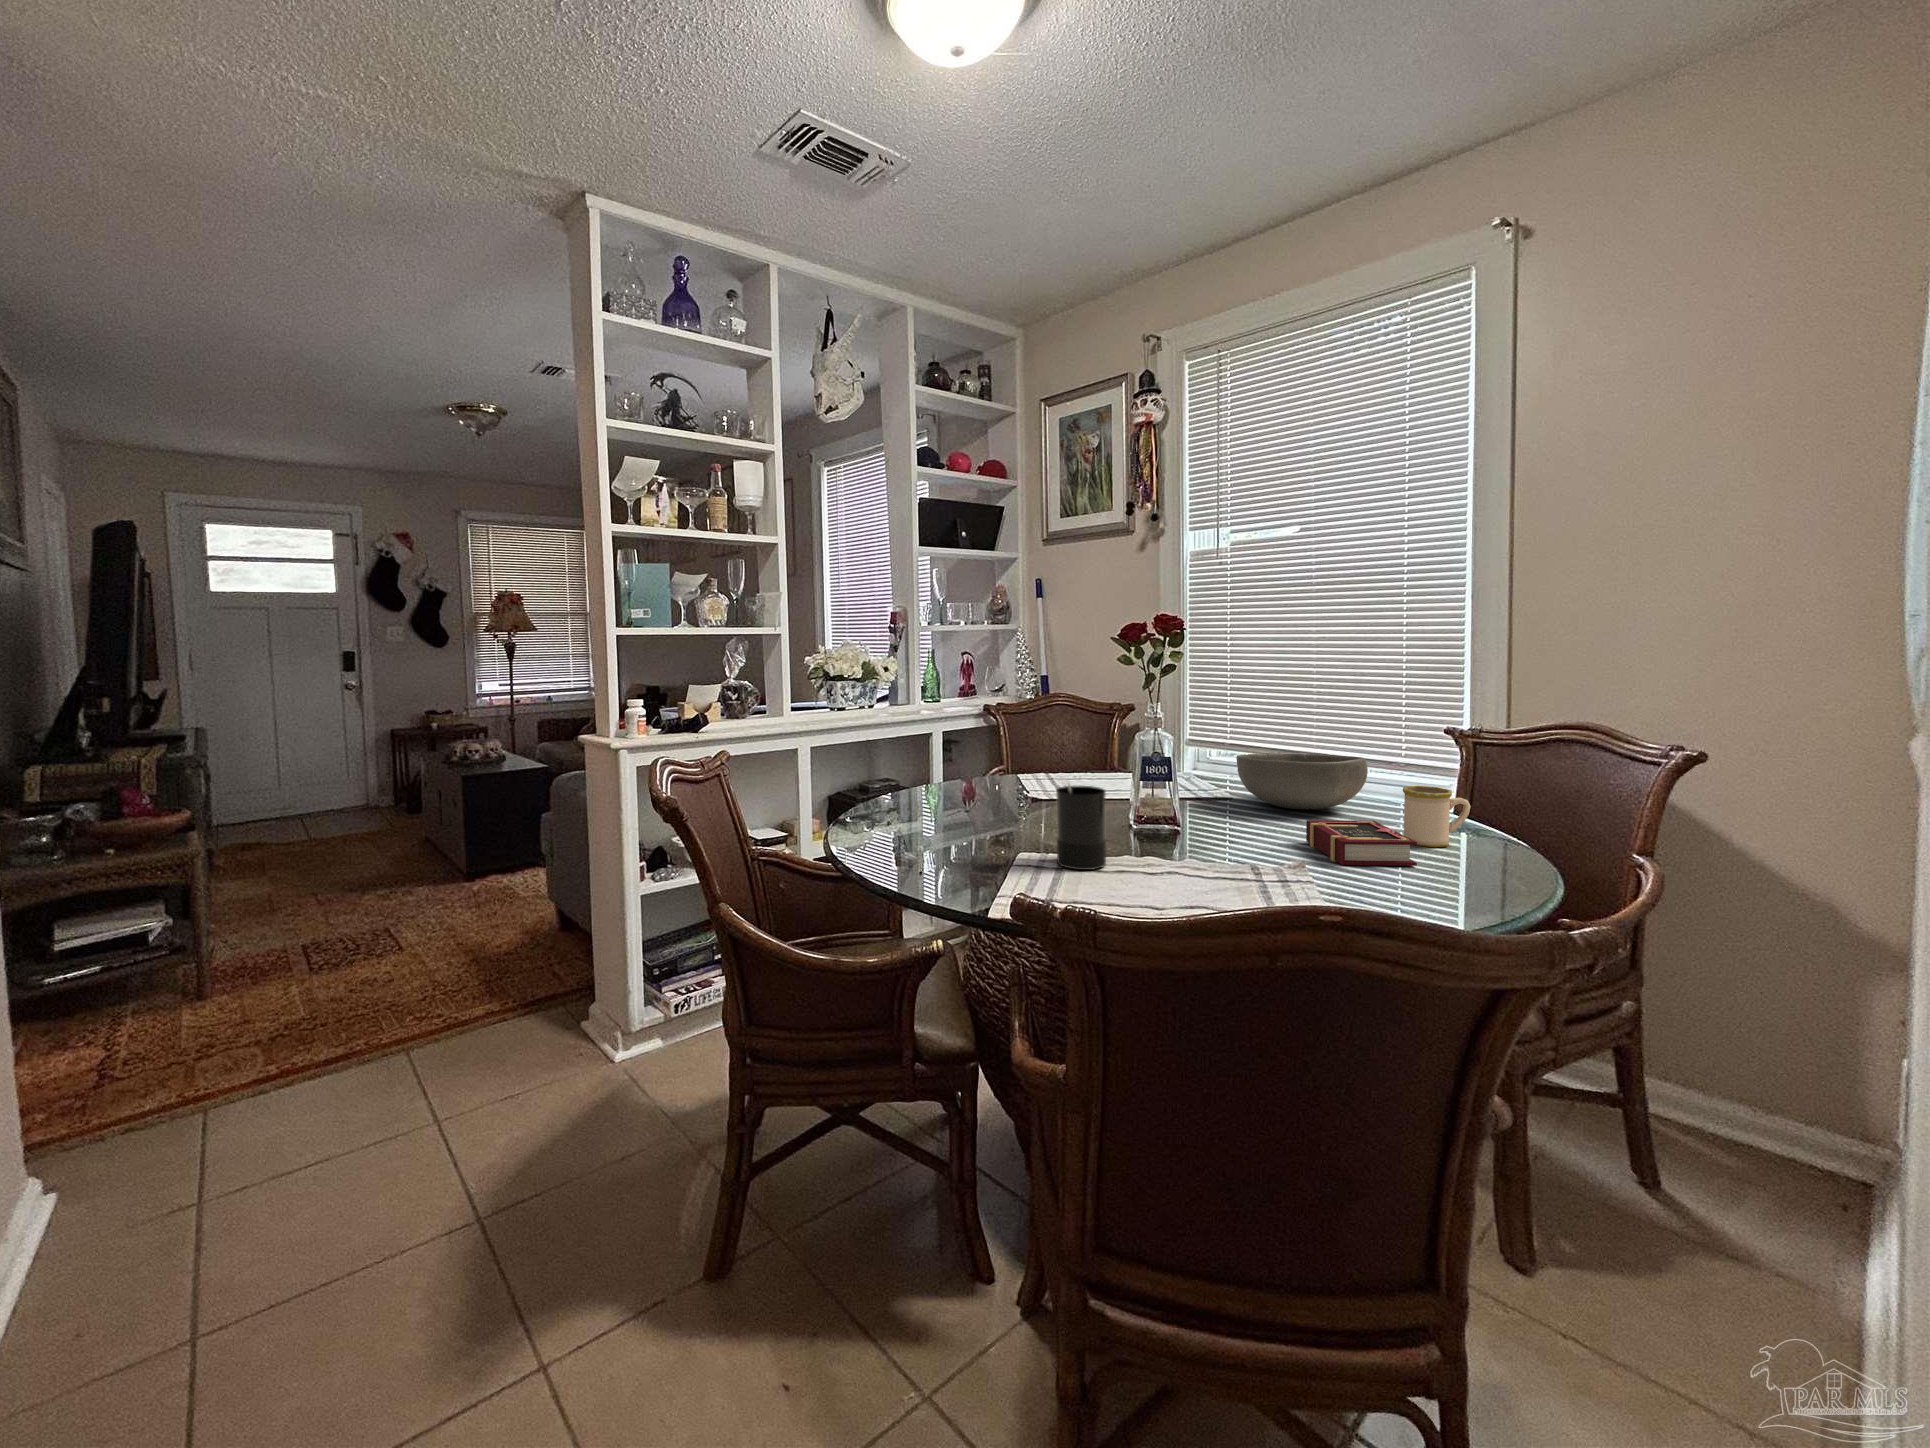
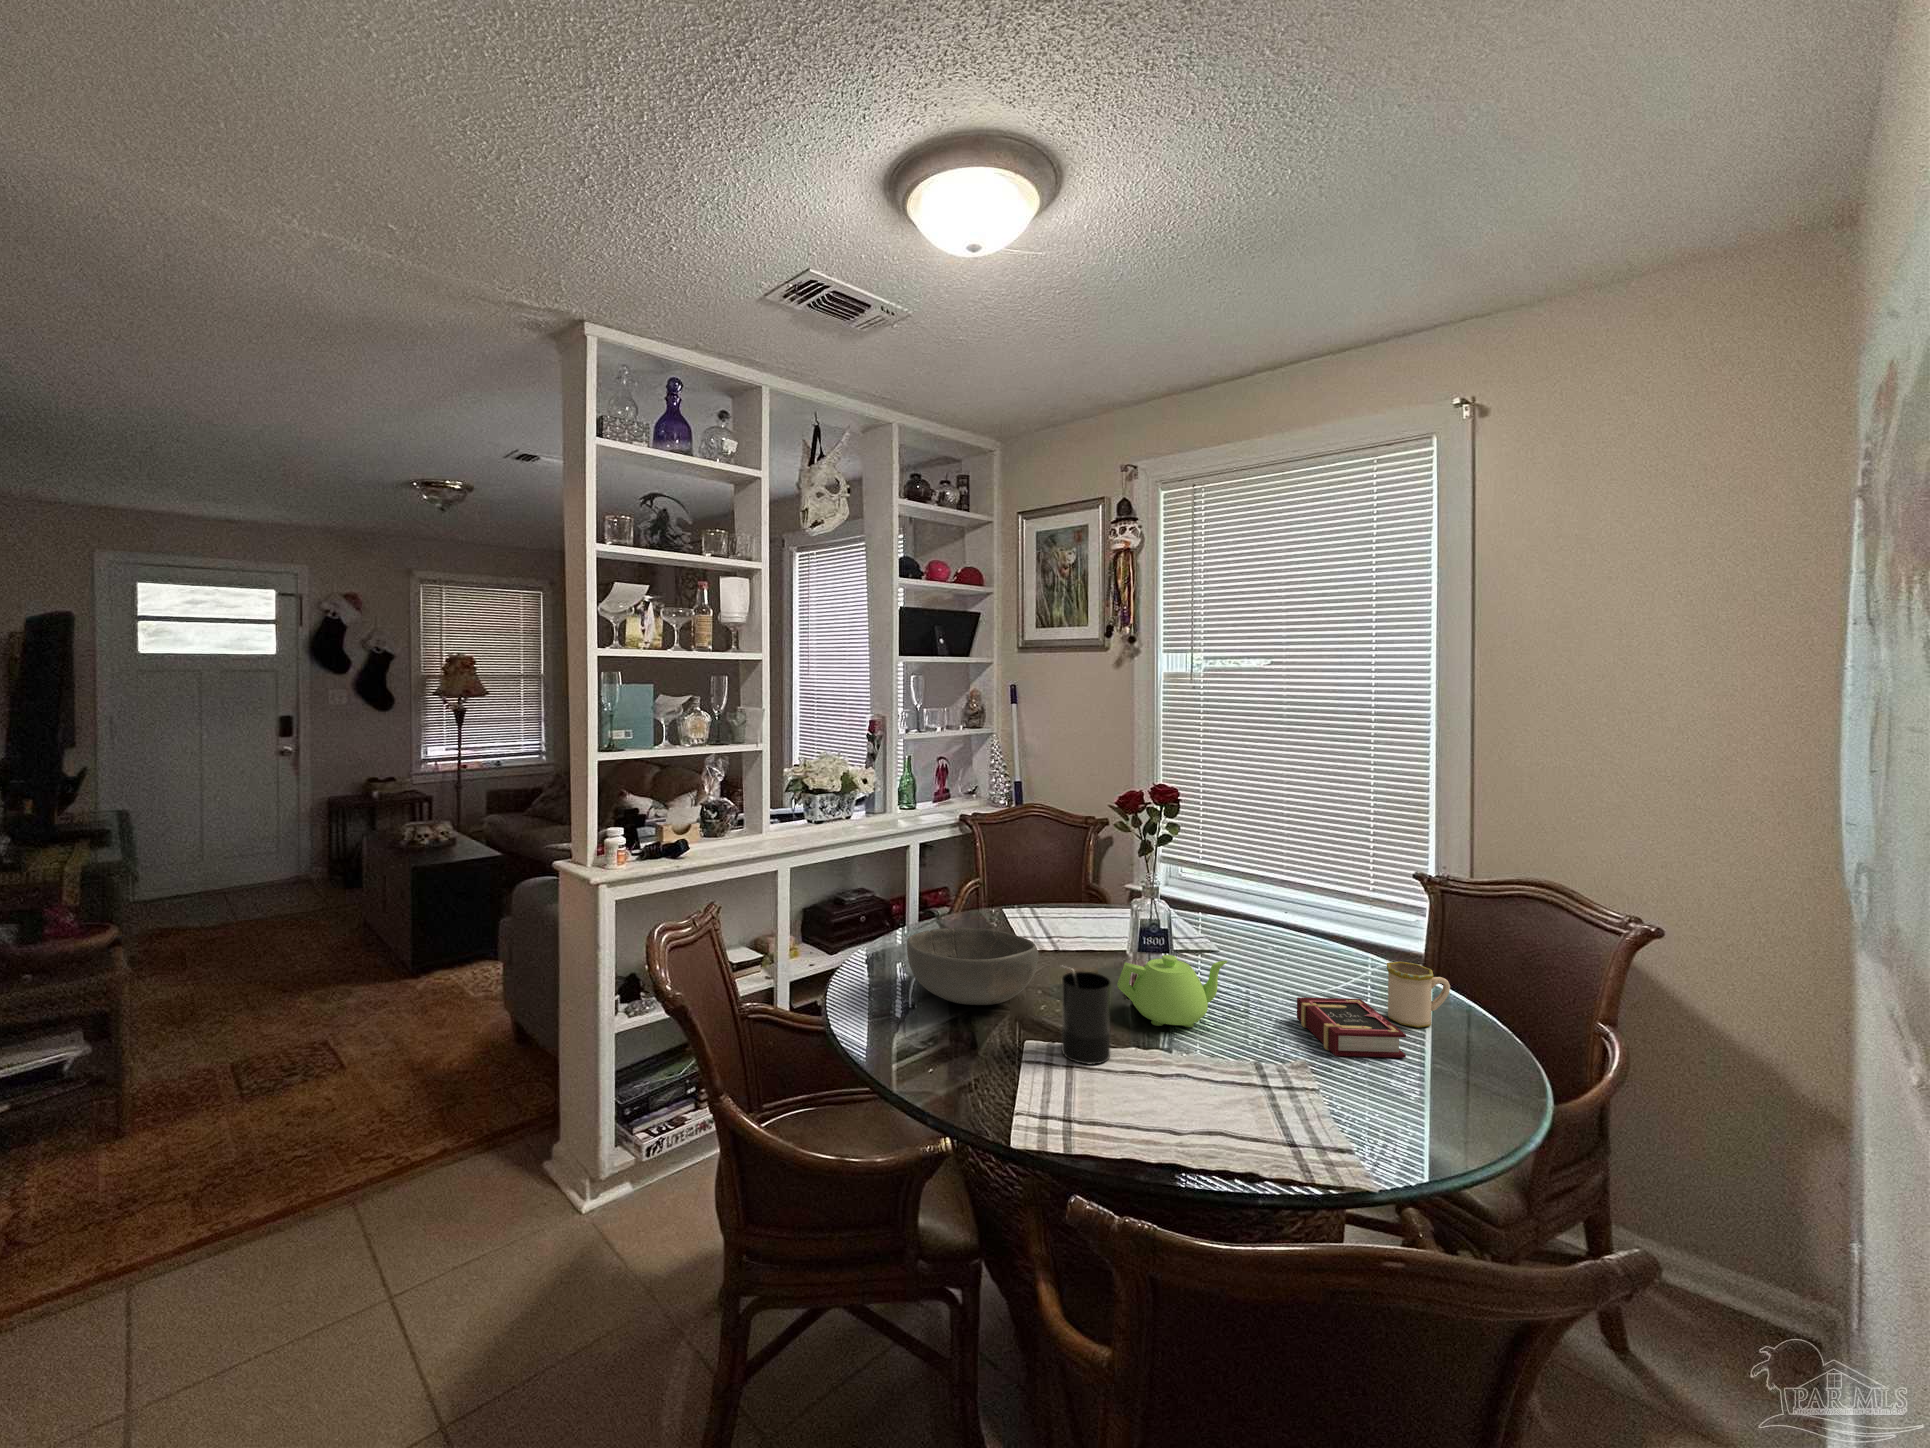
bowl: present [1236,753,1368,810] -> present [907,928,1039,1005]
teapot: none [1119,779,1232,847] -> present [1117,955,1227,1027]

